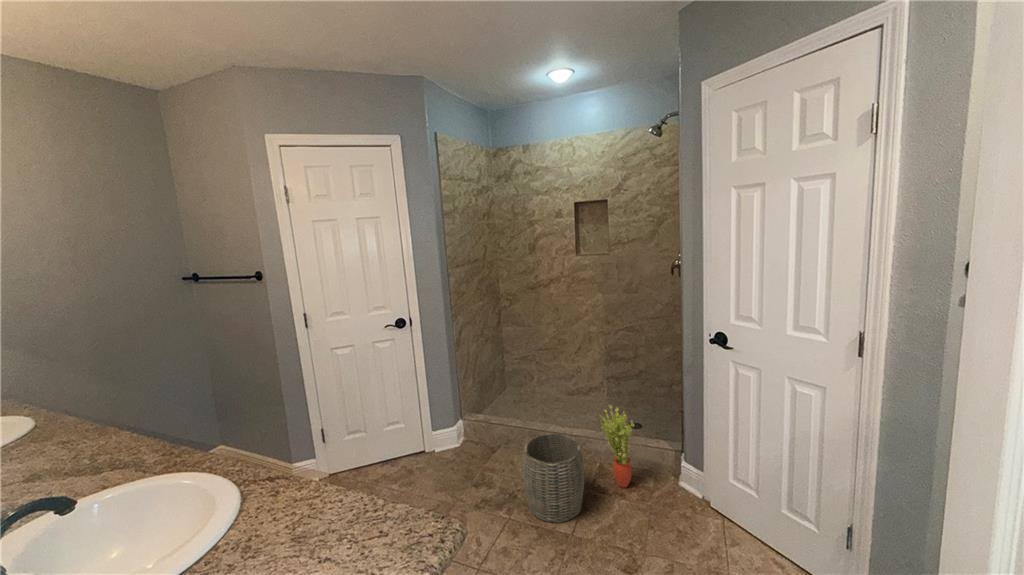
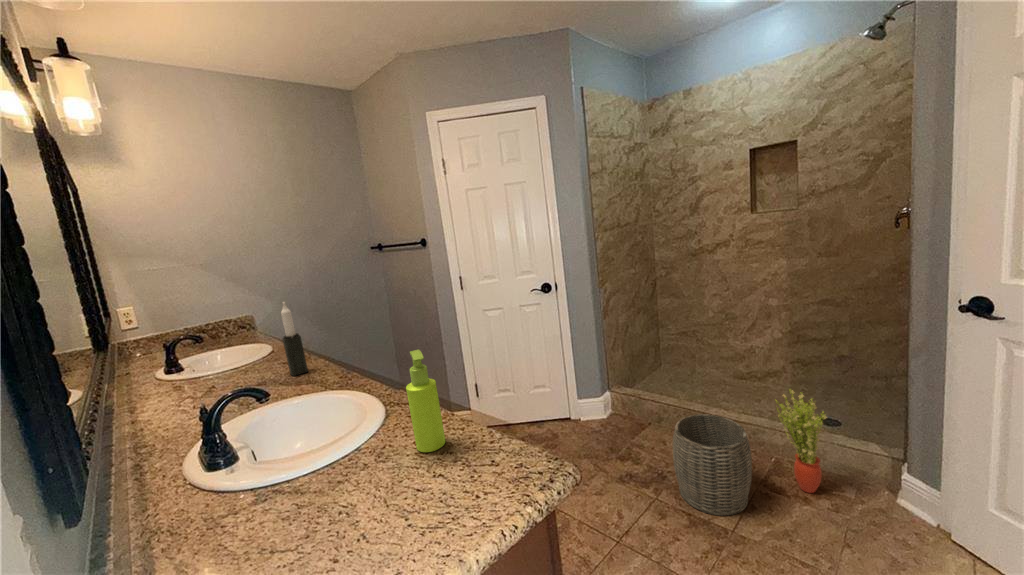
candle: none [64,366,106,462] -> present [281,302,308,376]
soap dispenser: none [280,425,324,537] -> present [406,350,445,452]

